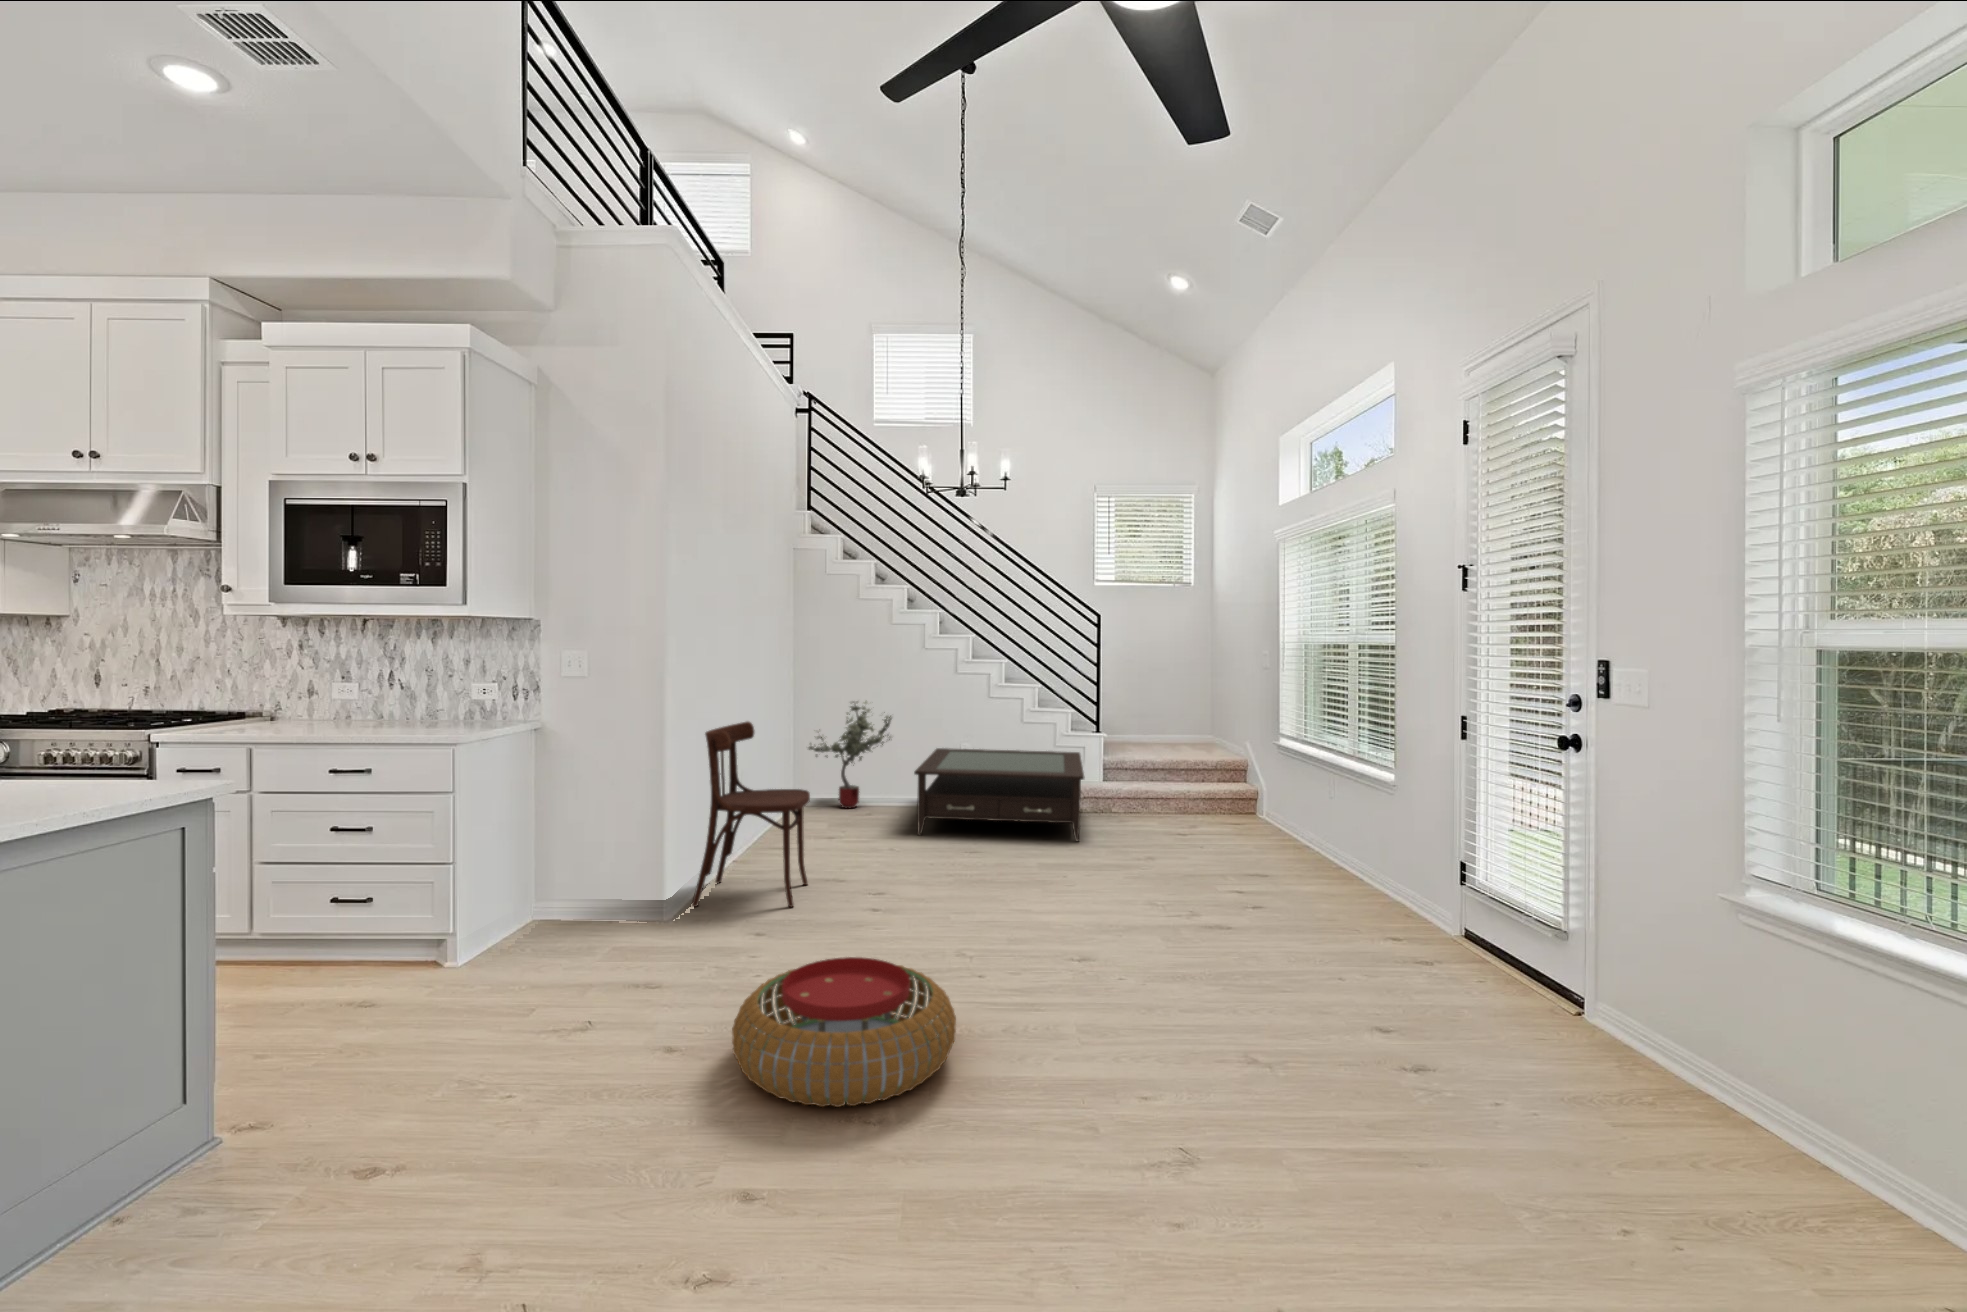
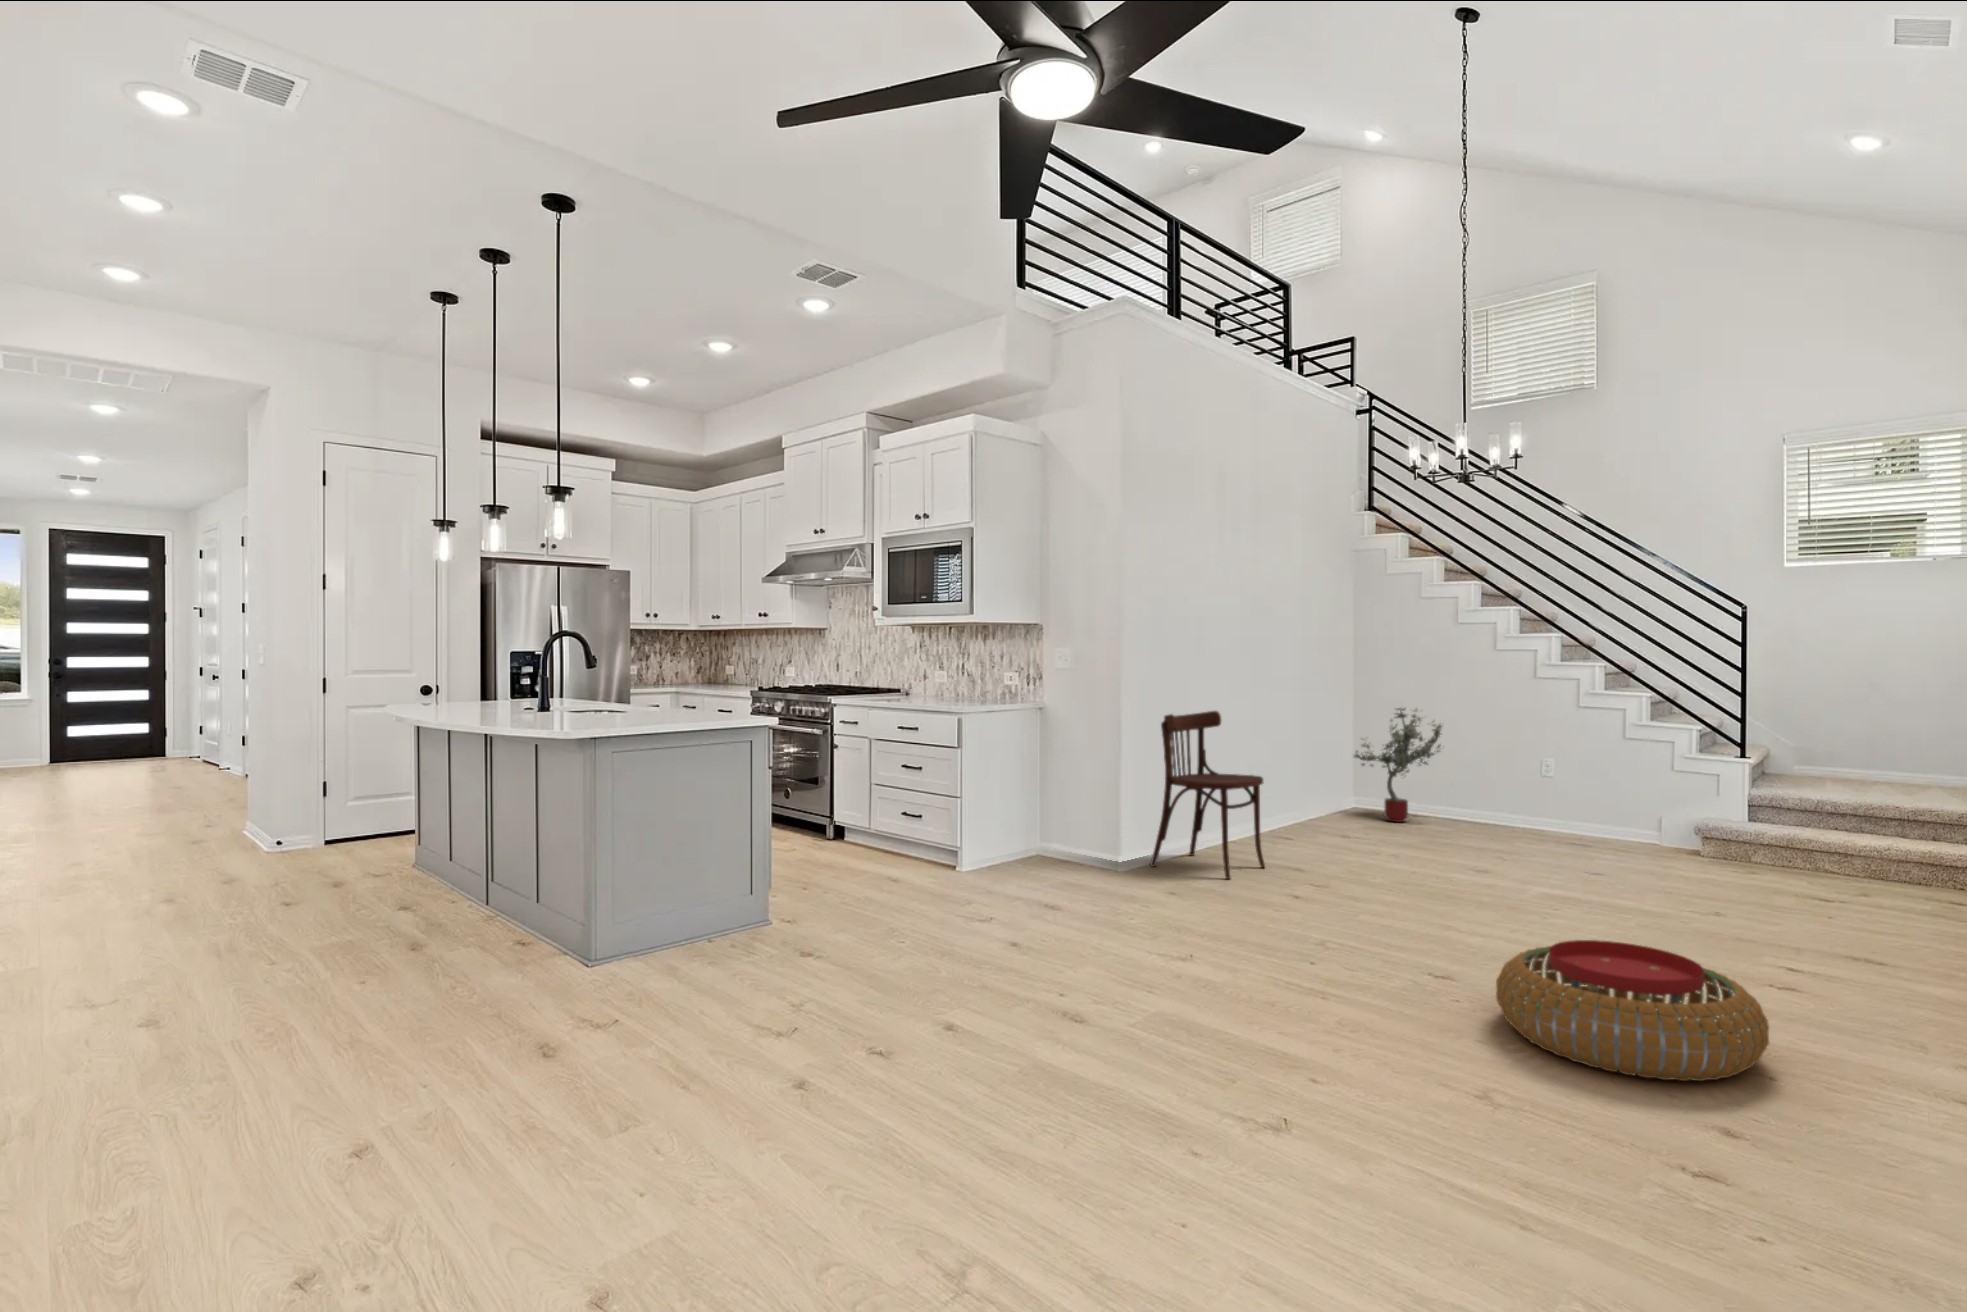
coffee table: present [914,748,1084,841] -> none [1430,765,1703,881]
pouf: present [732,957,956,1107] -> present [1496,940,1769,1081]

